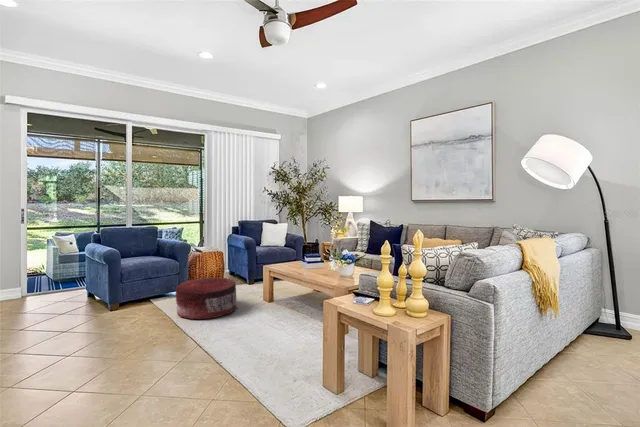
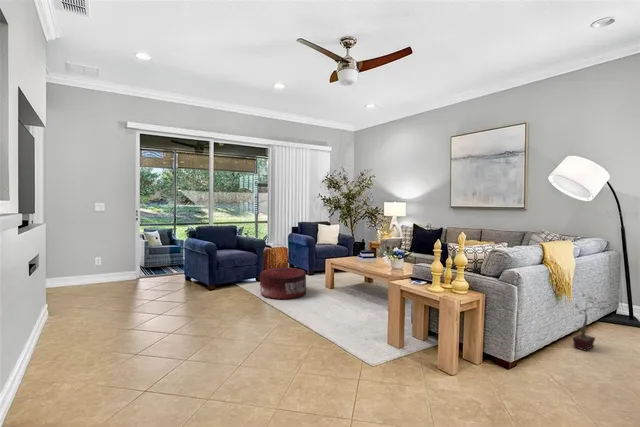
potted plant: none [559,301,600,380] -> present [573,295,604,351]

